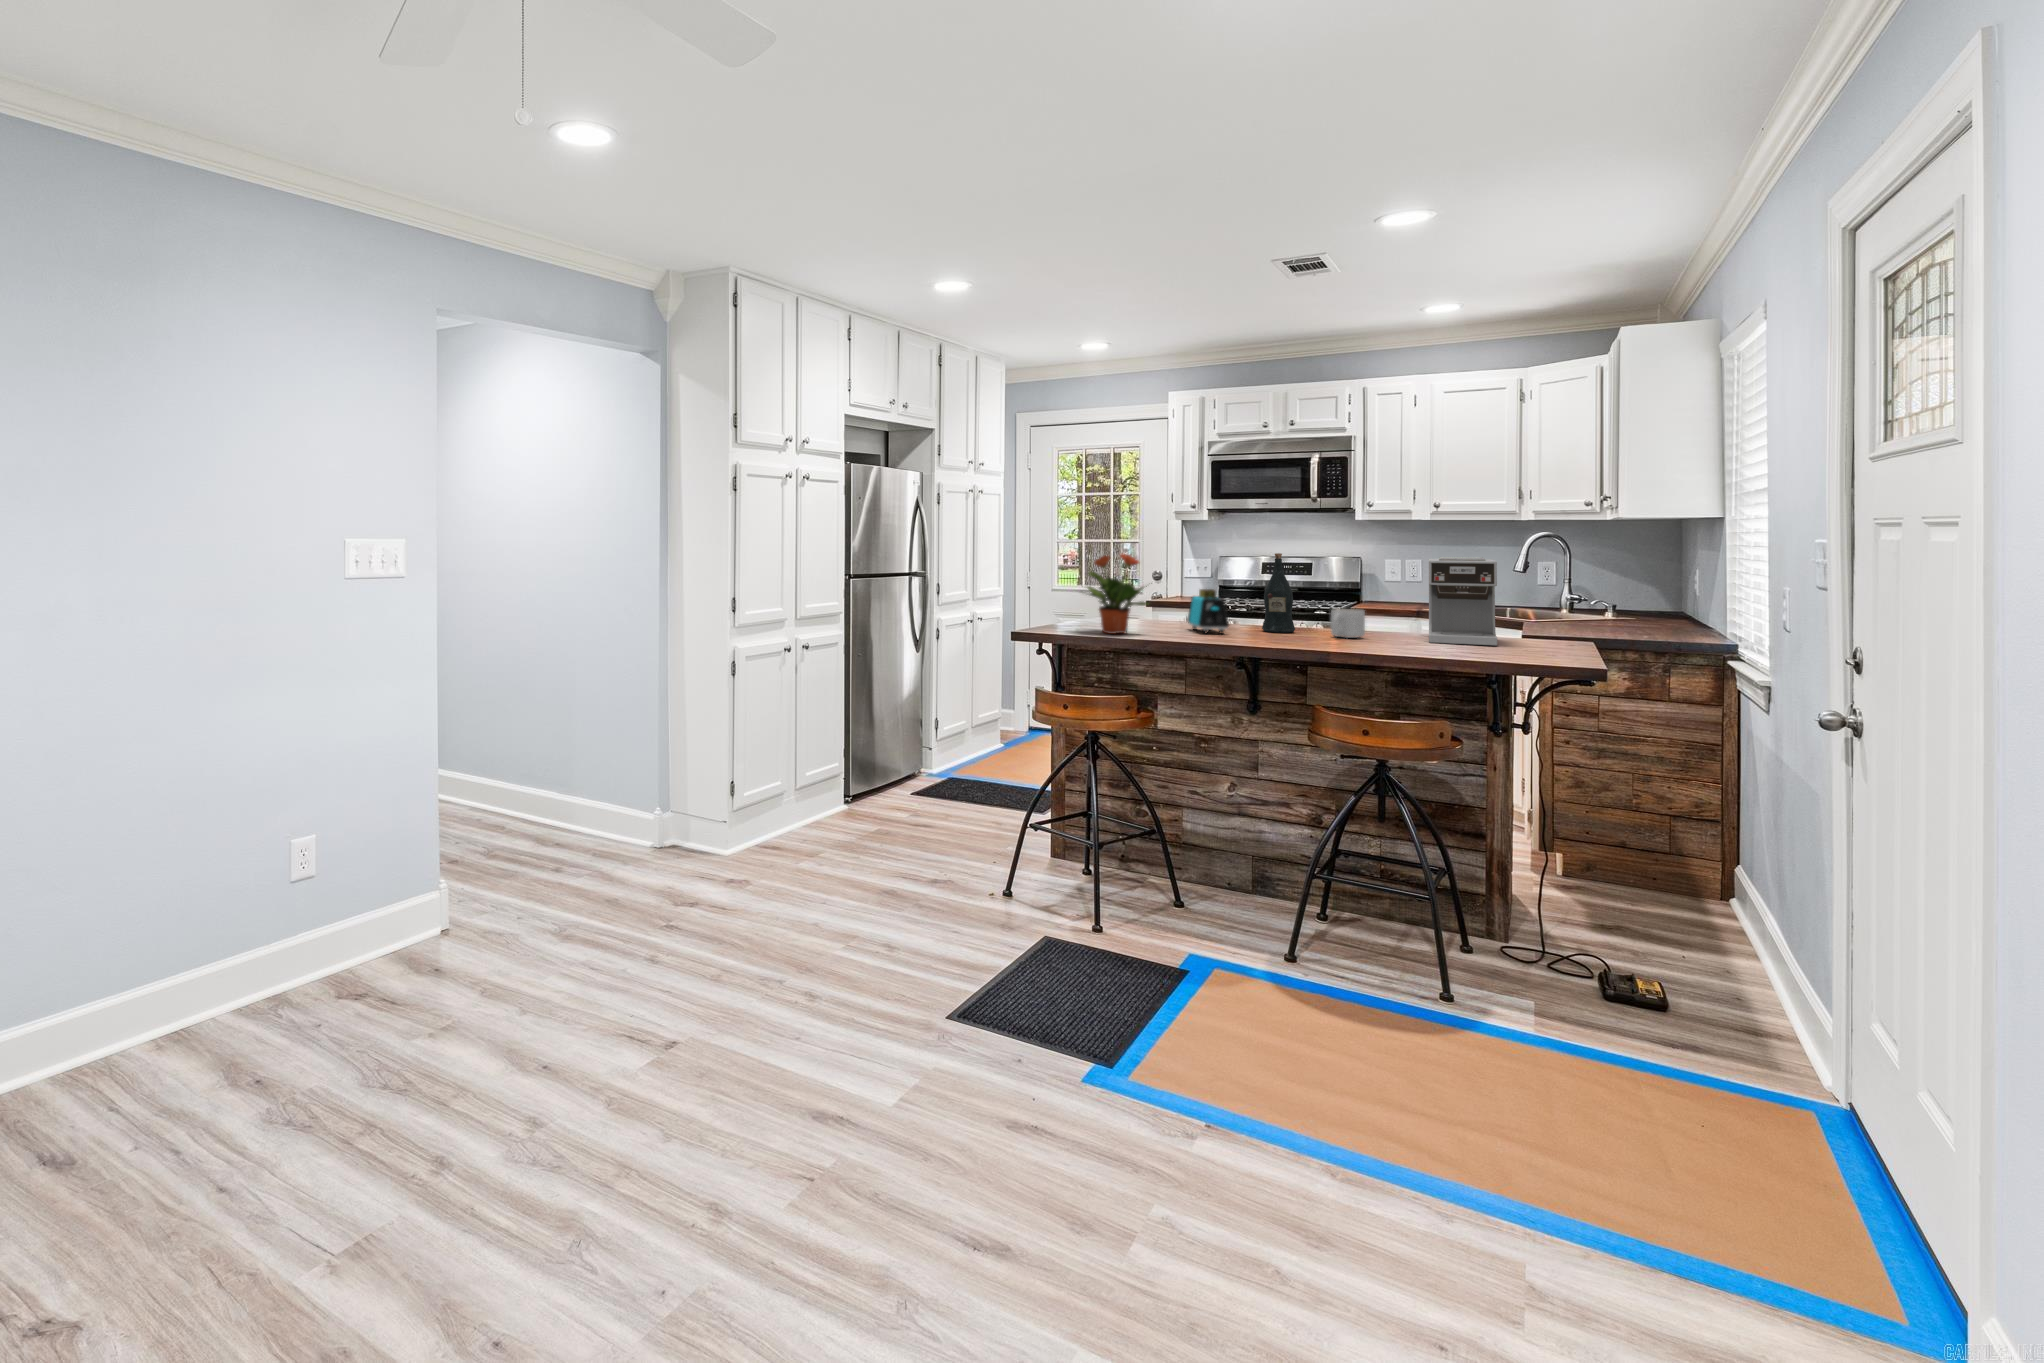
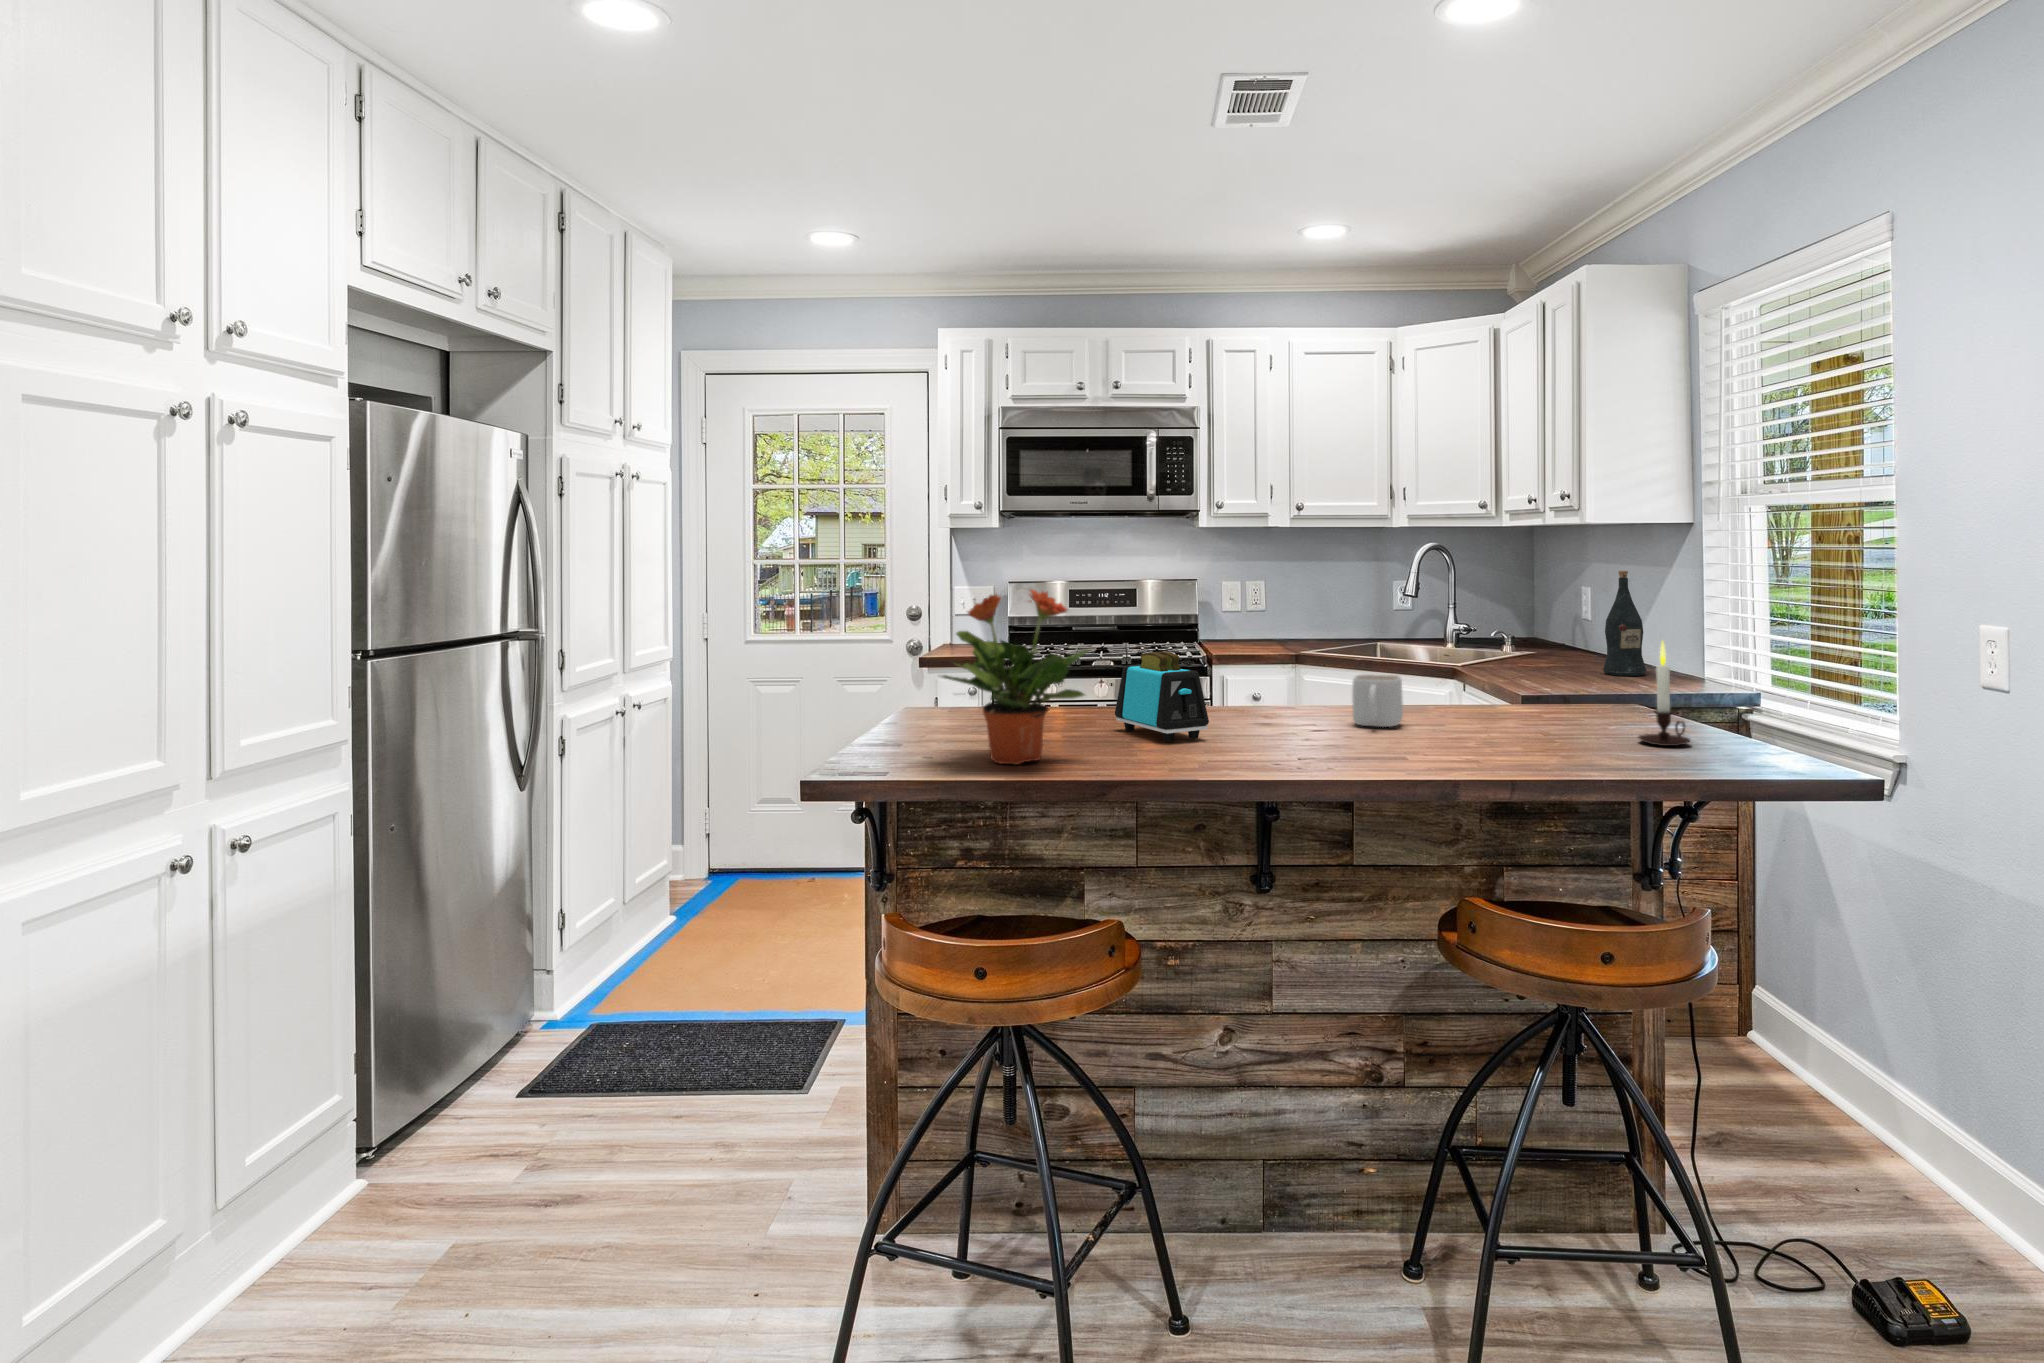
wine bottle: present [1262,553,1295,633] -> present [1603,571,1646,676]
coffee maker: present [1429,557,1497,646] -> none [1452,579,1594,726]
candle: none [1495,593,1534,655] -> present [1638,642,1690,746]

